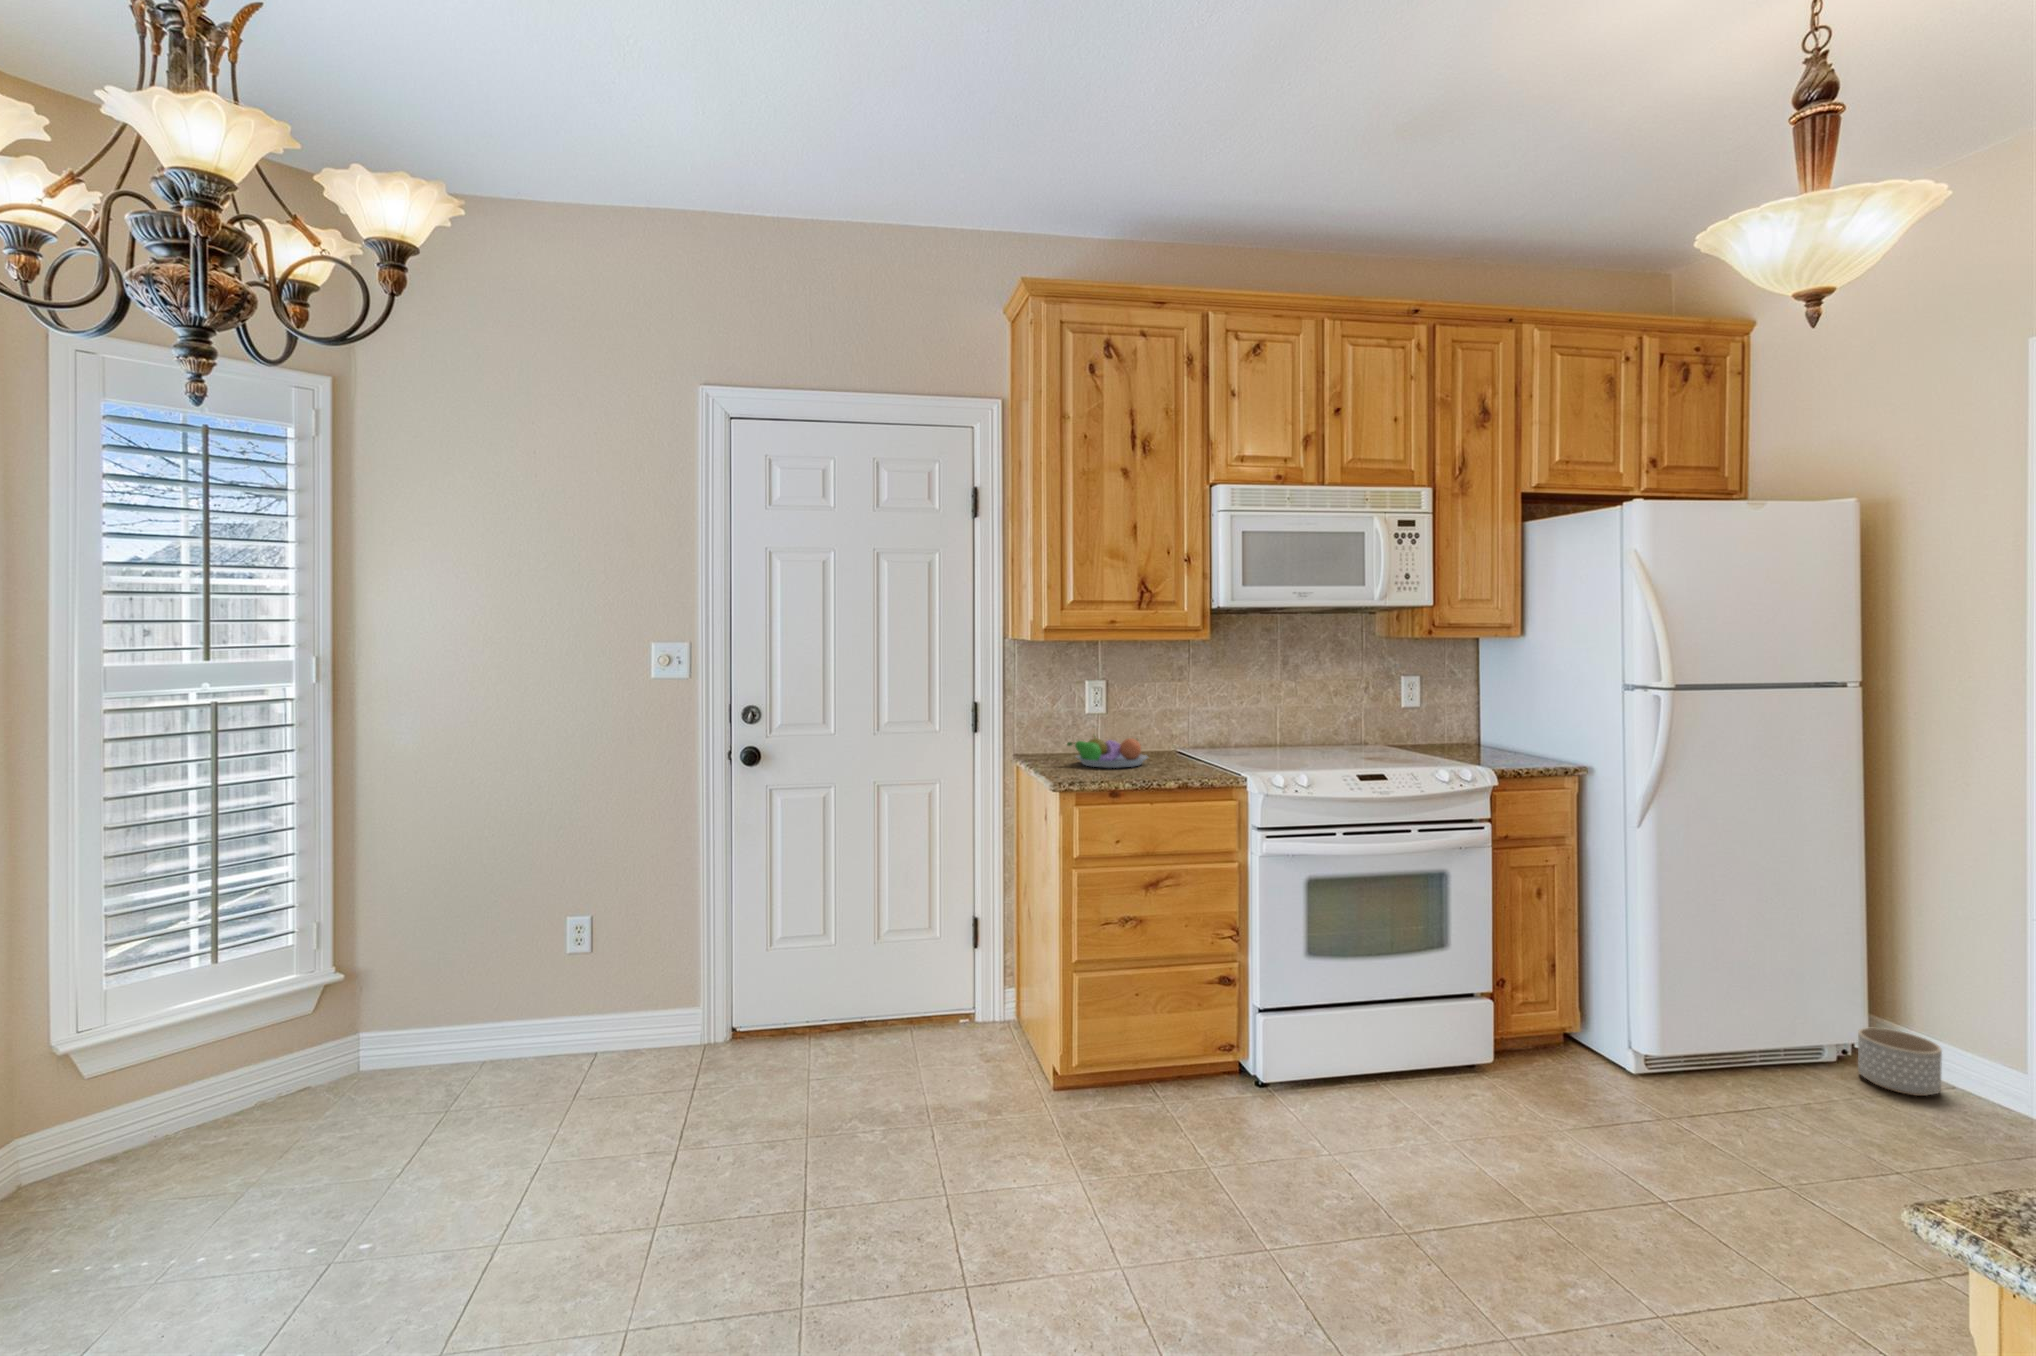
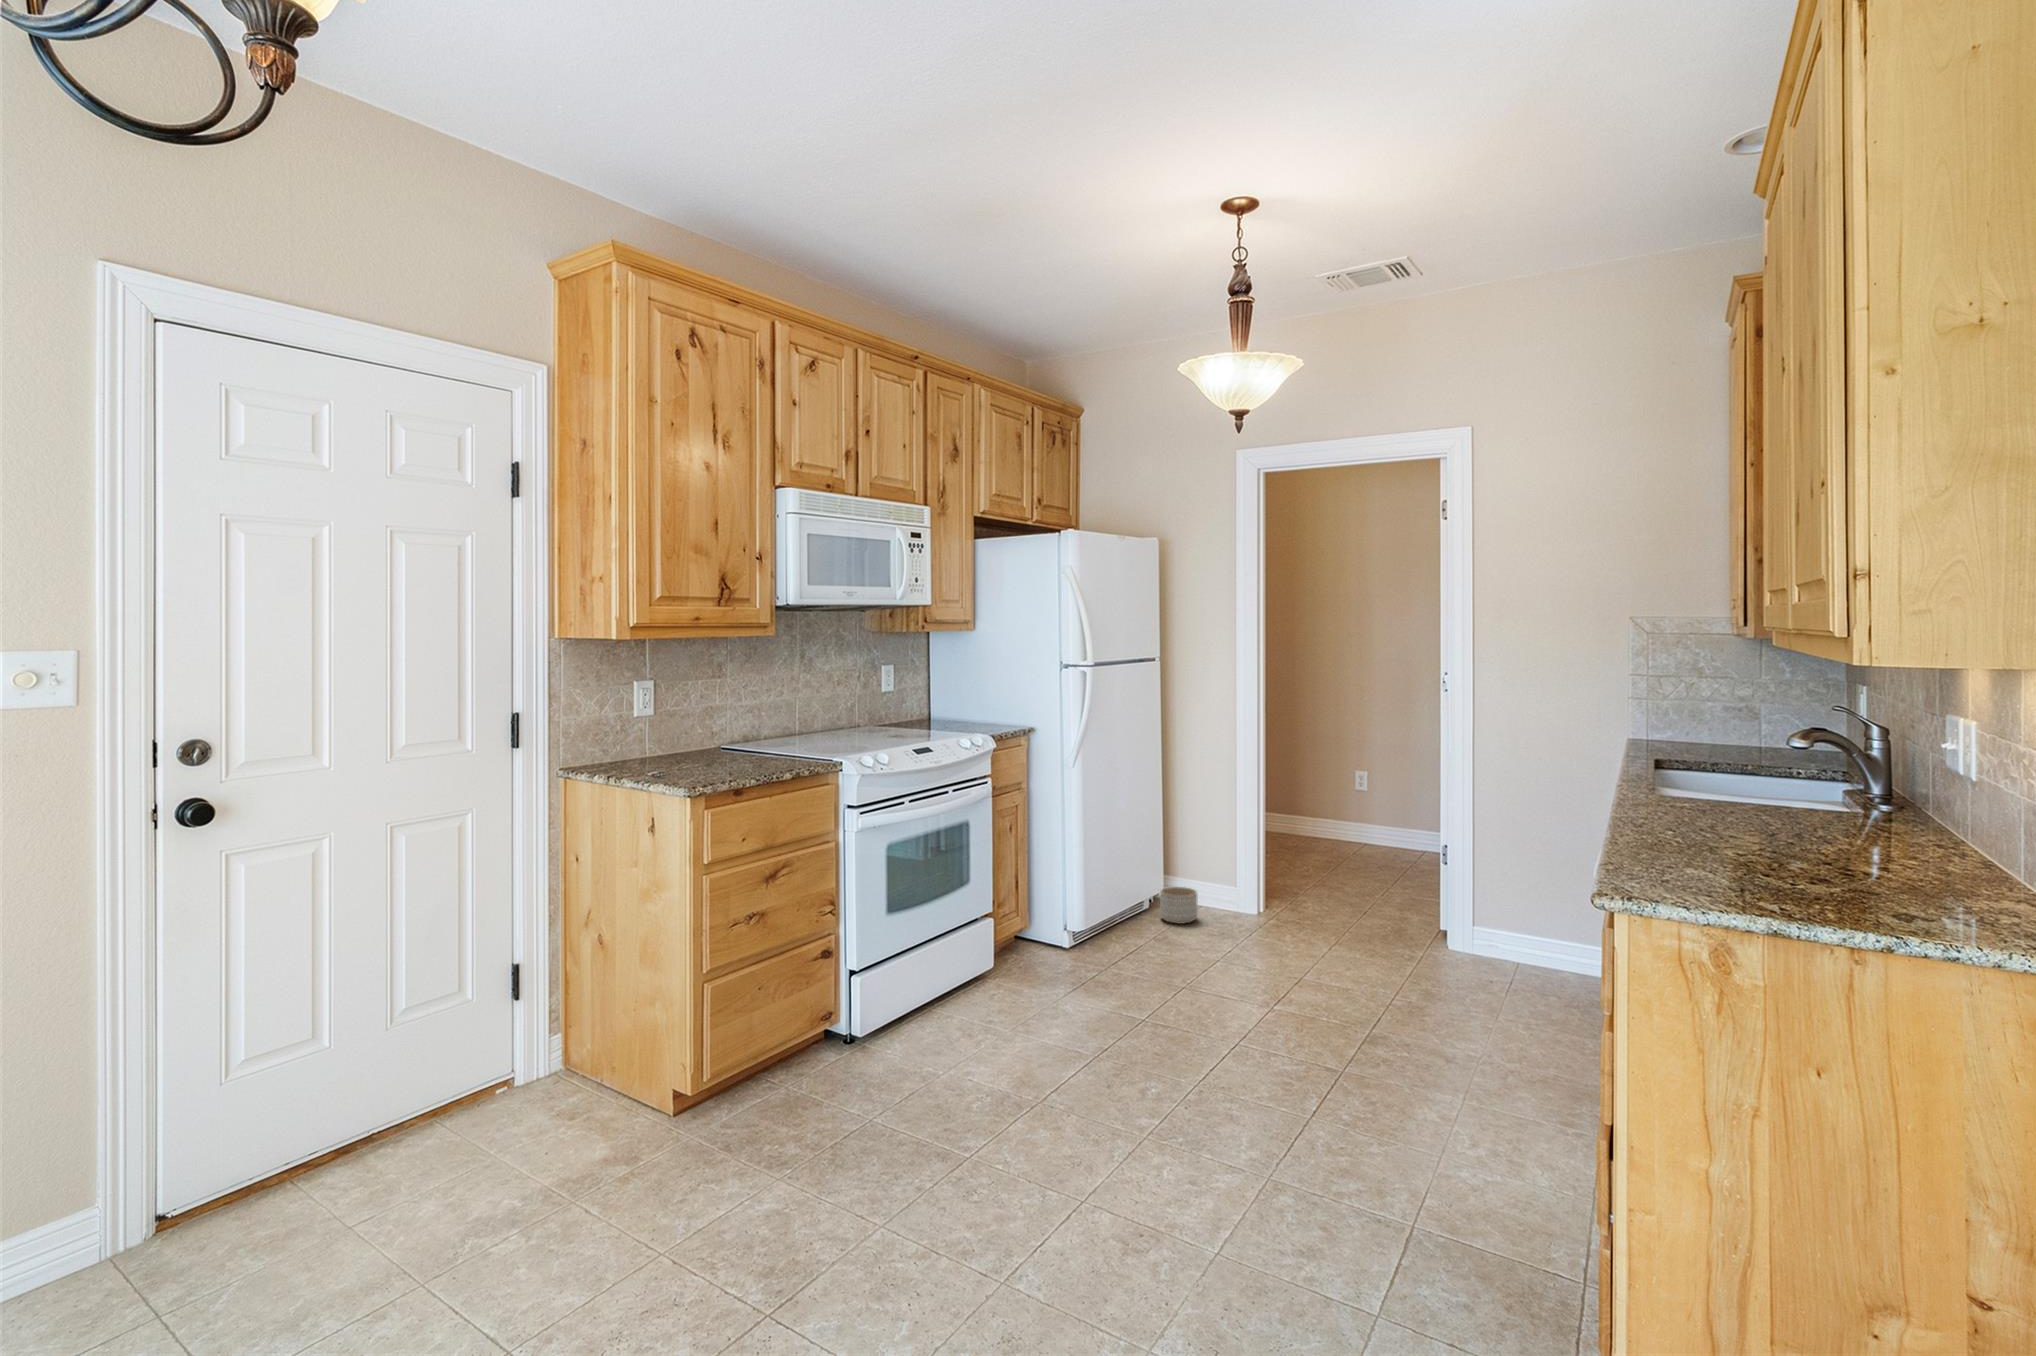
fruit bowl: present [1067,736,1147,768] -> none [650,735,734,769]

